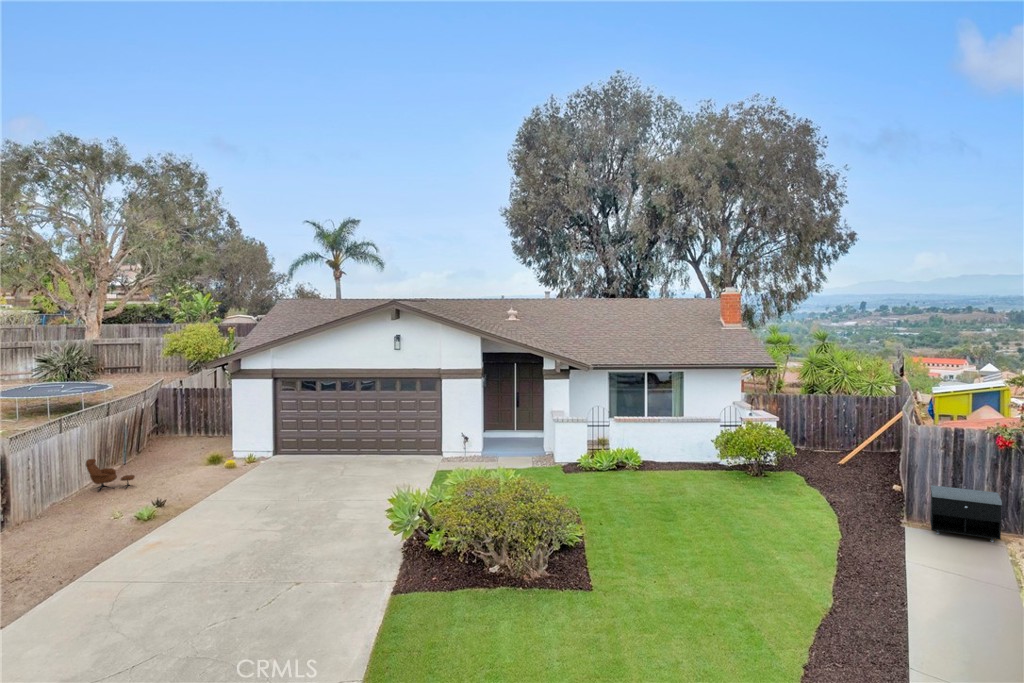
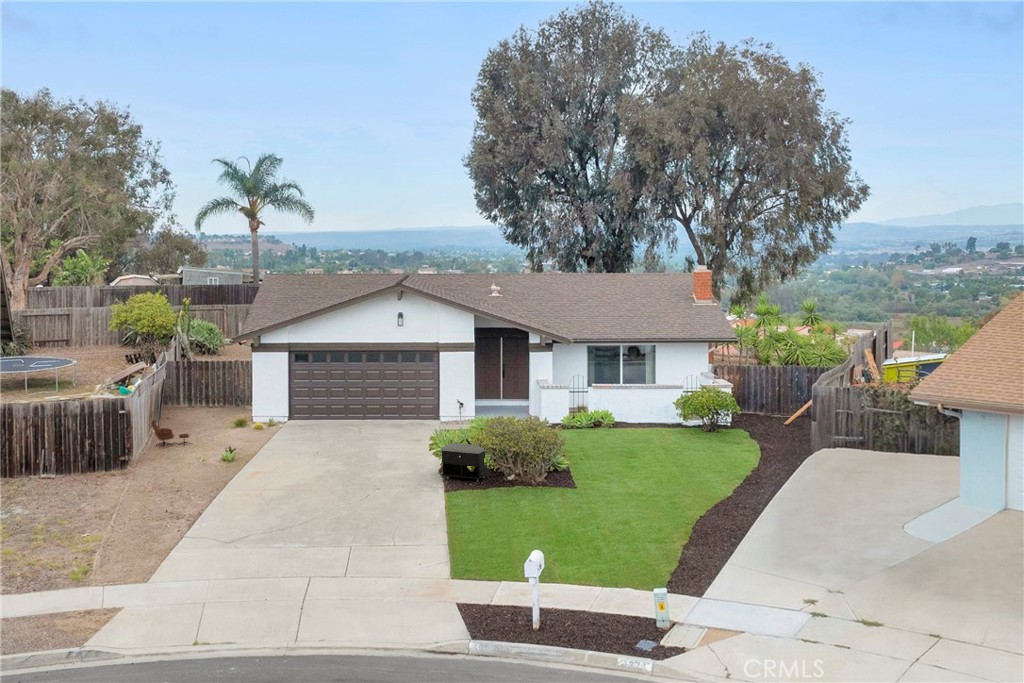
storage bench: present [930,485,1002,542] -> present [441,443,490,482]

